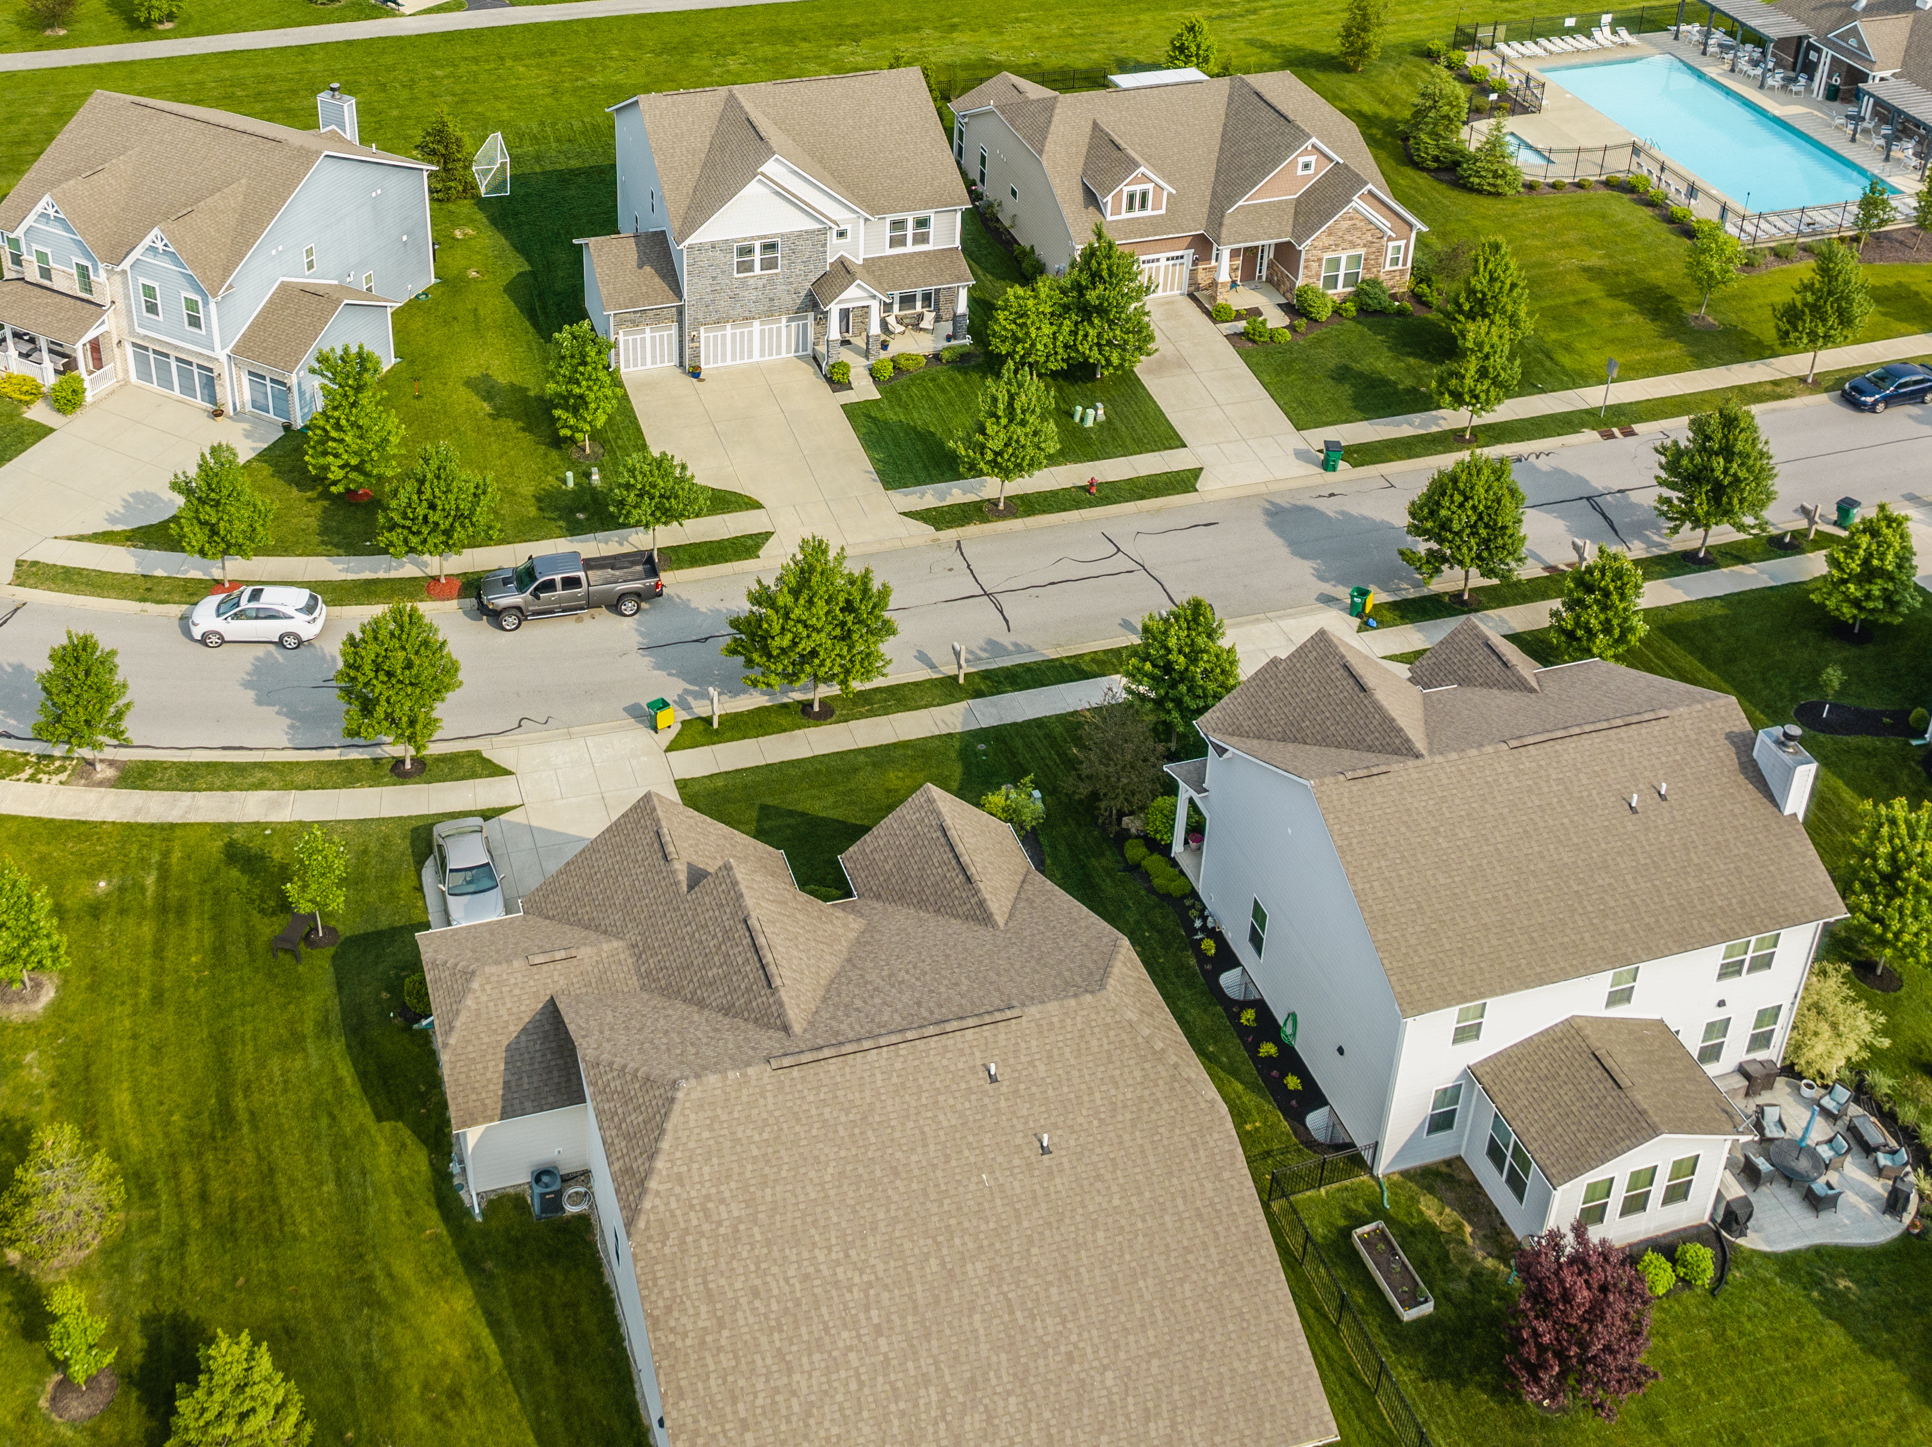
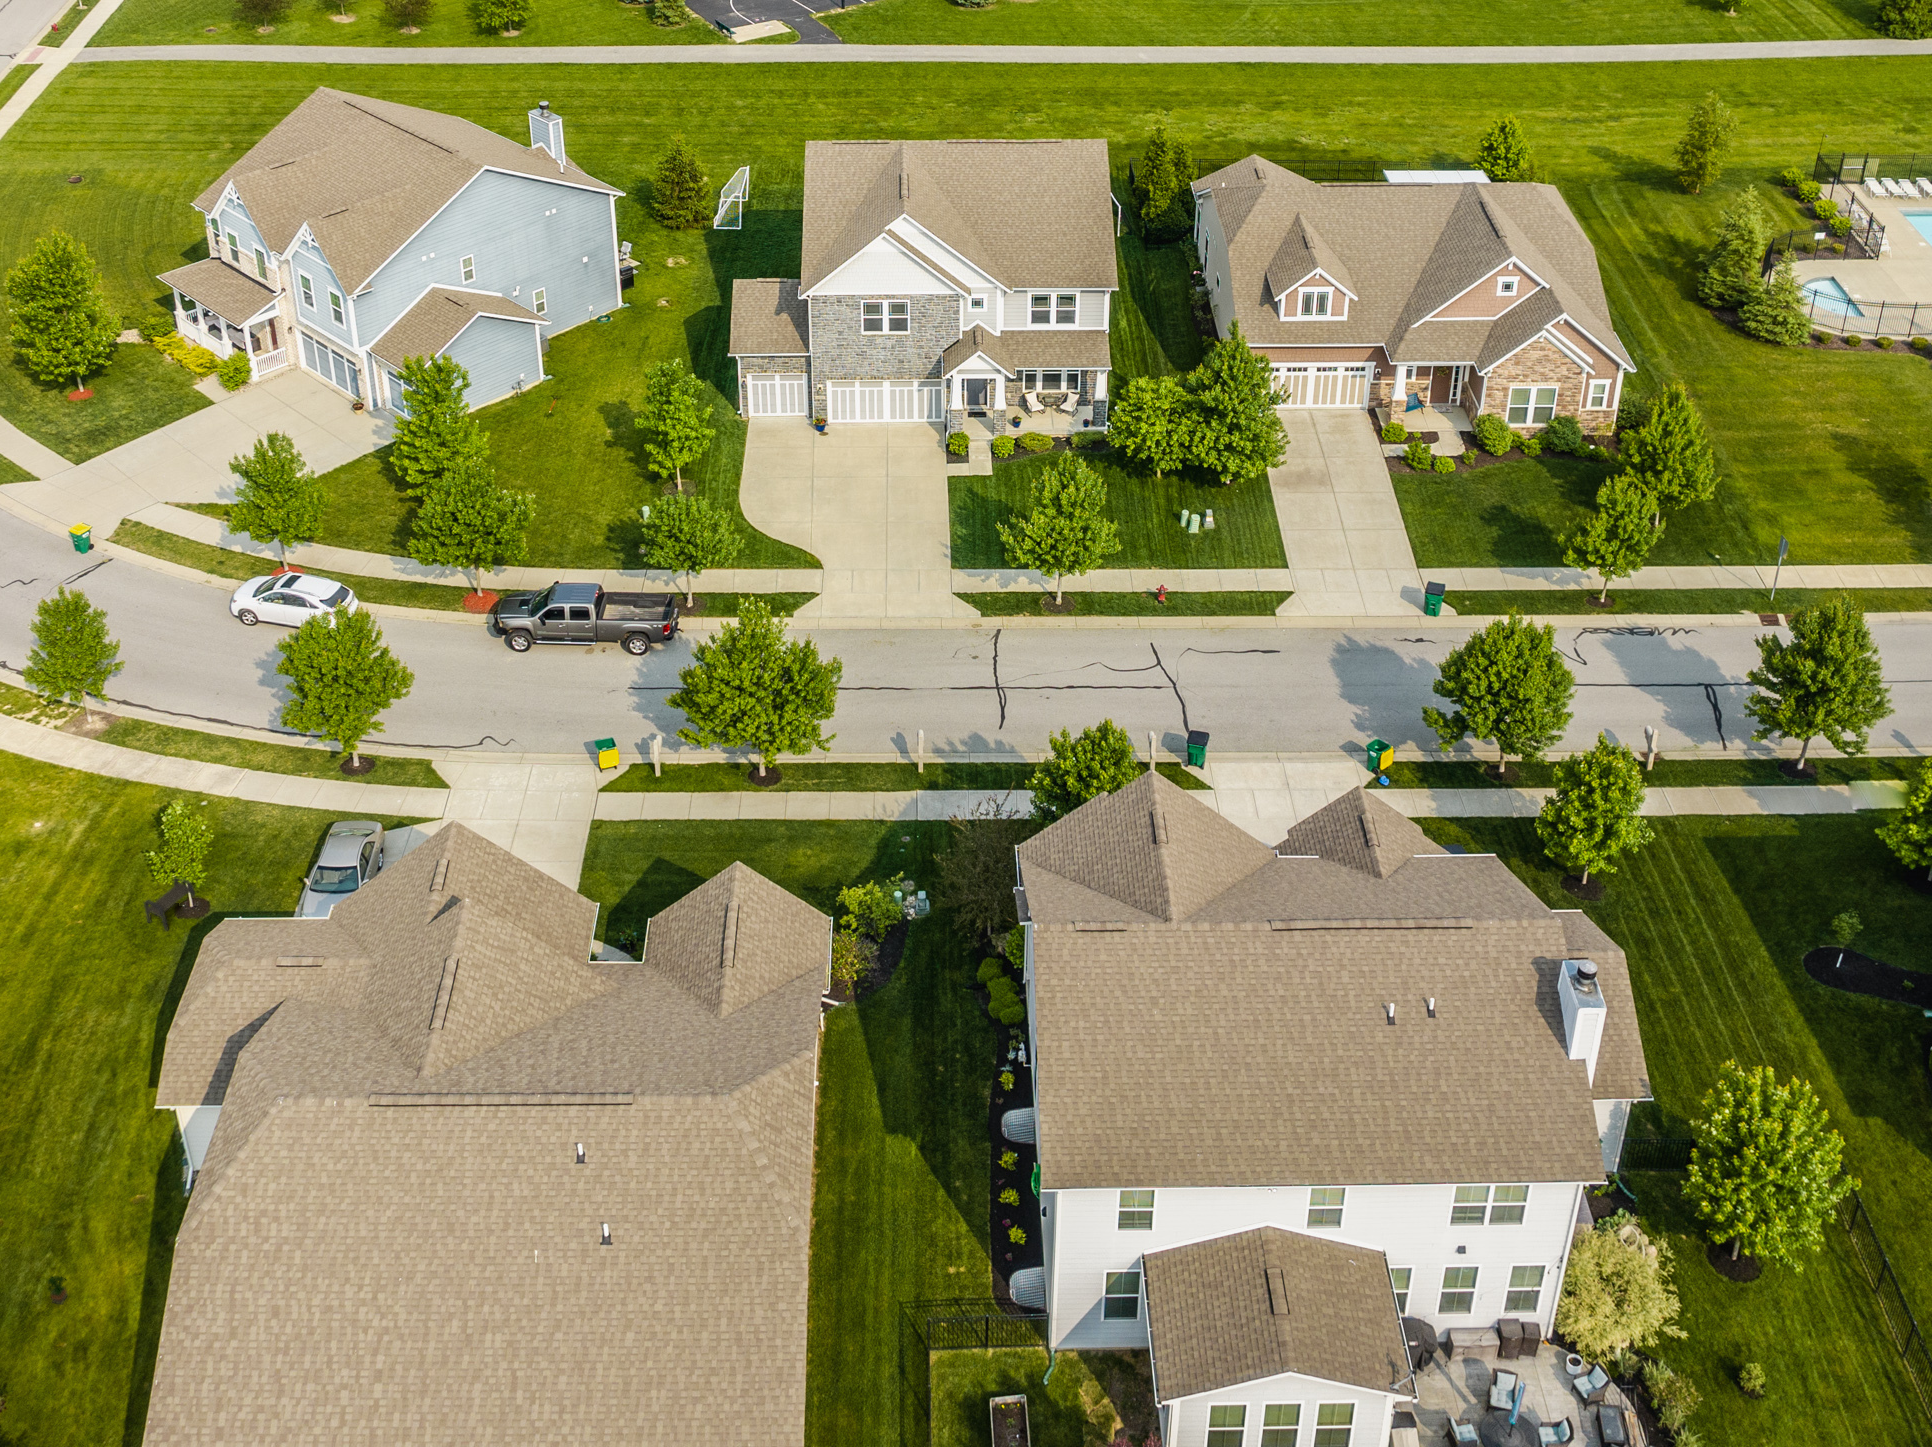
potted tree: none [379,1331,401,1363] -> present [48,1276,67,1304]

